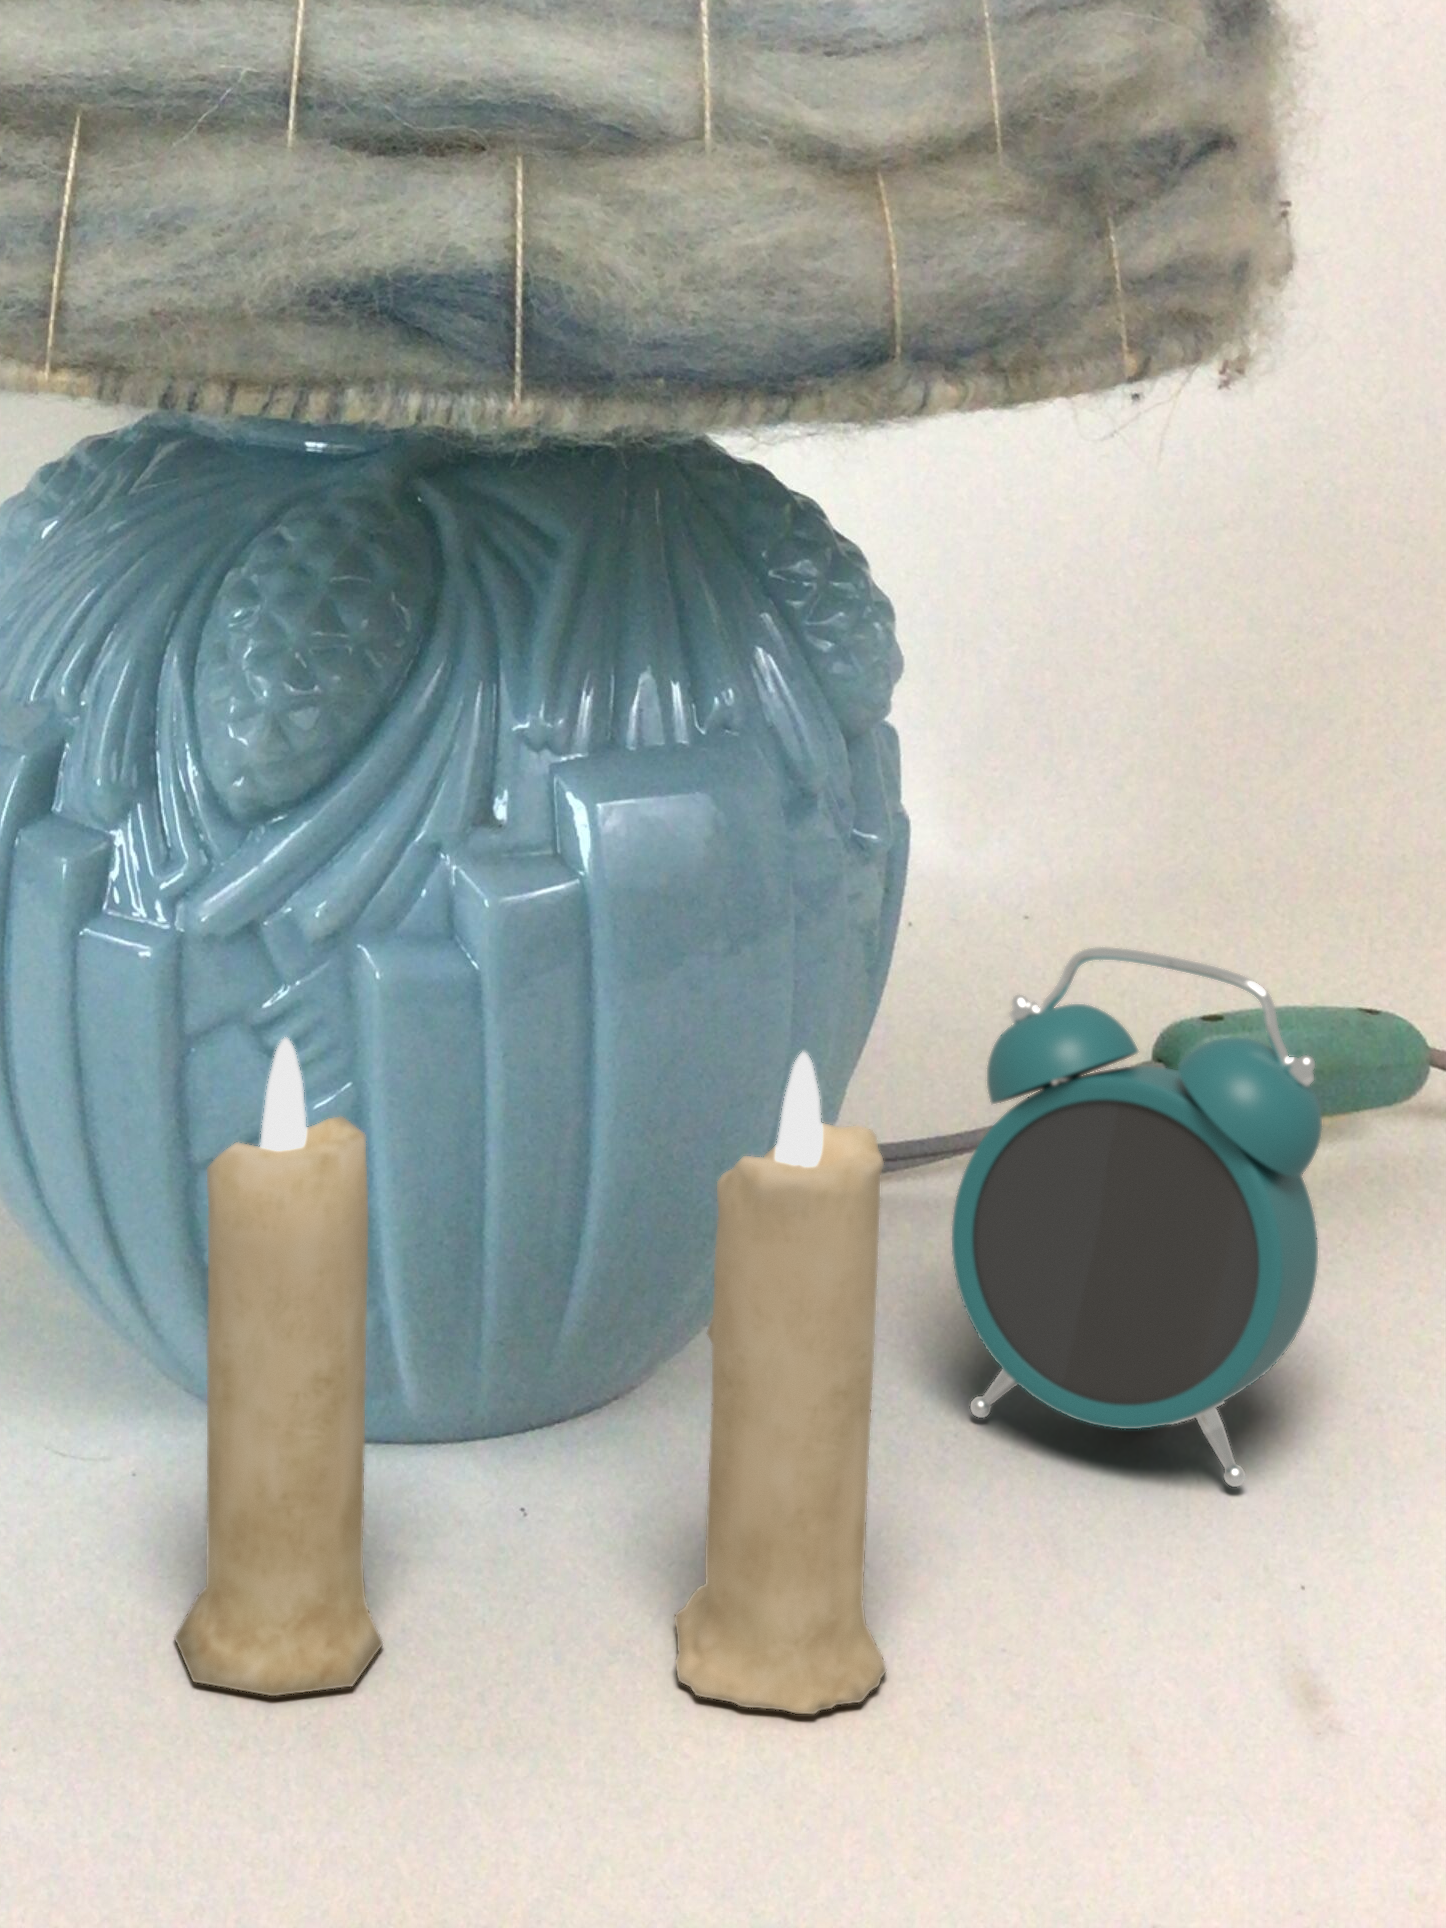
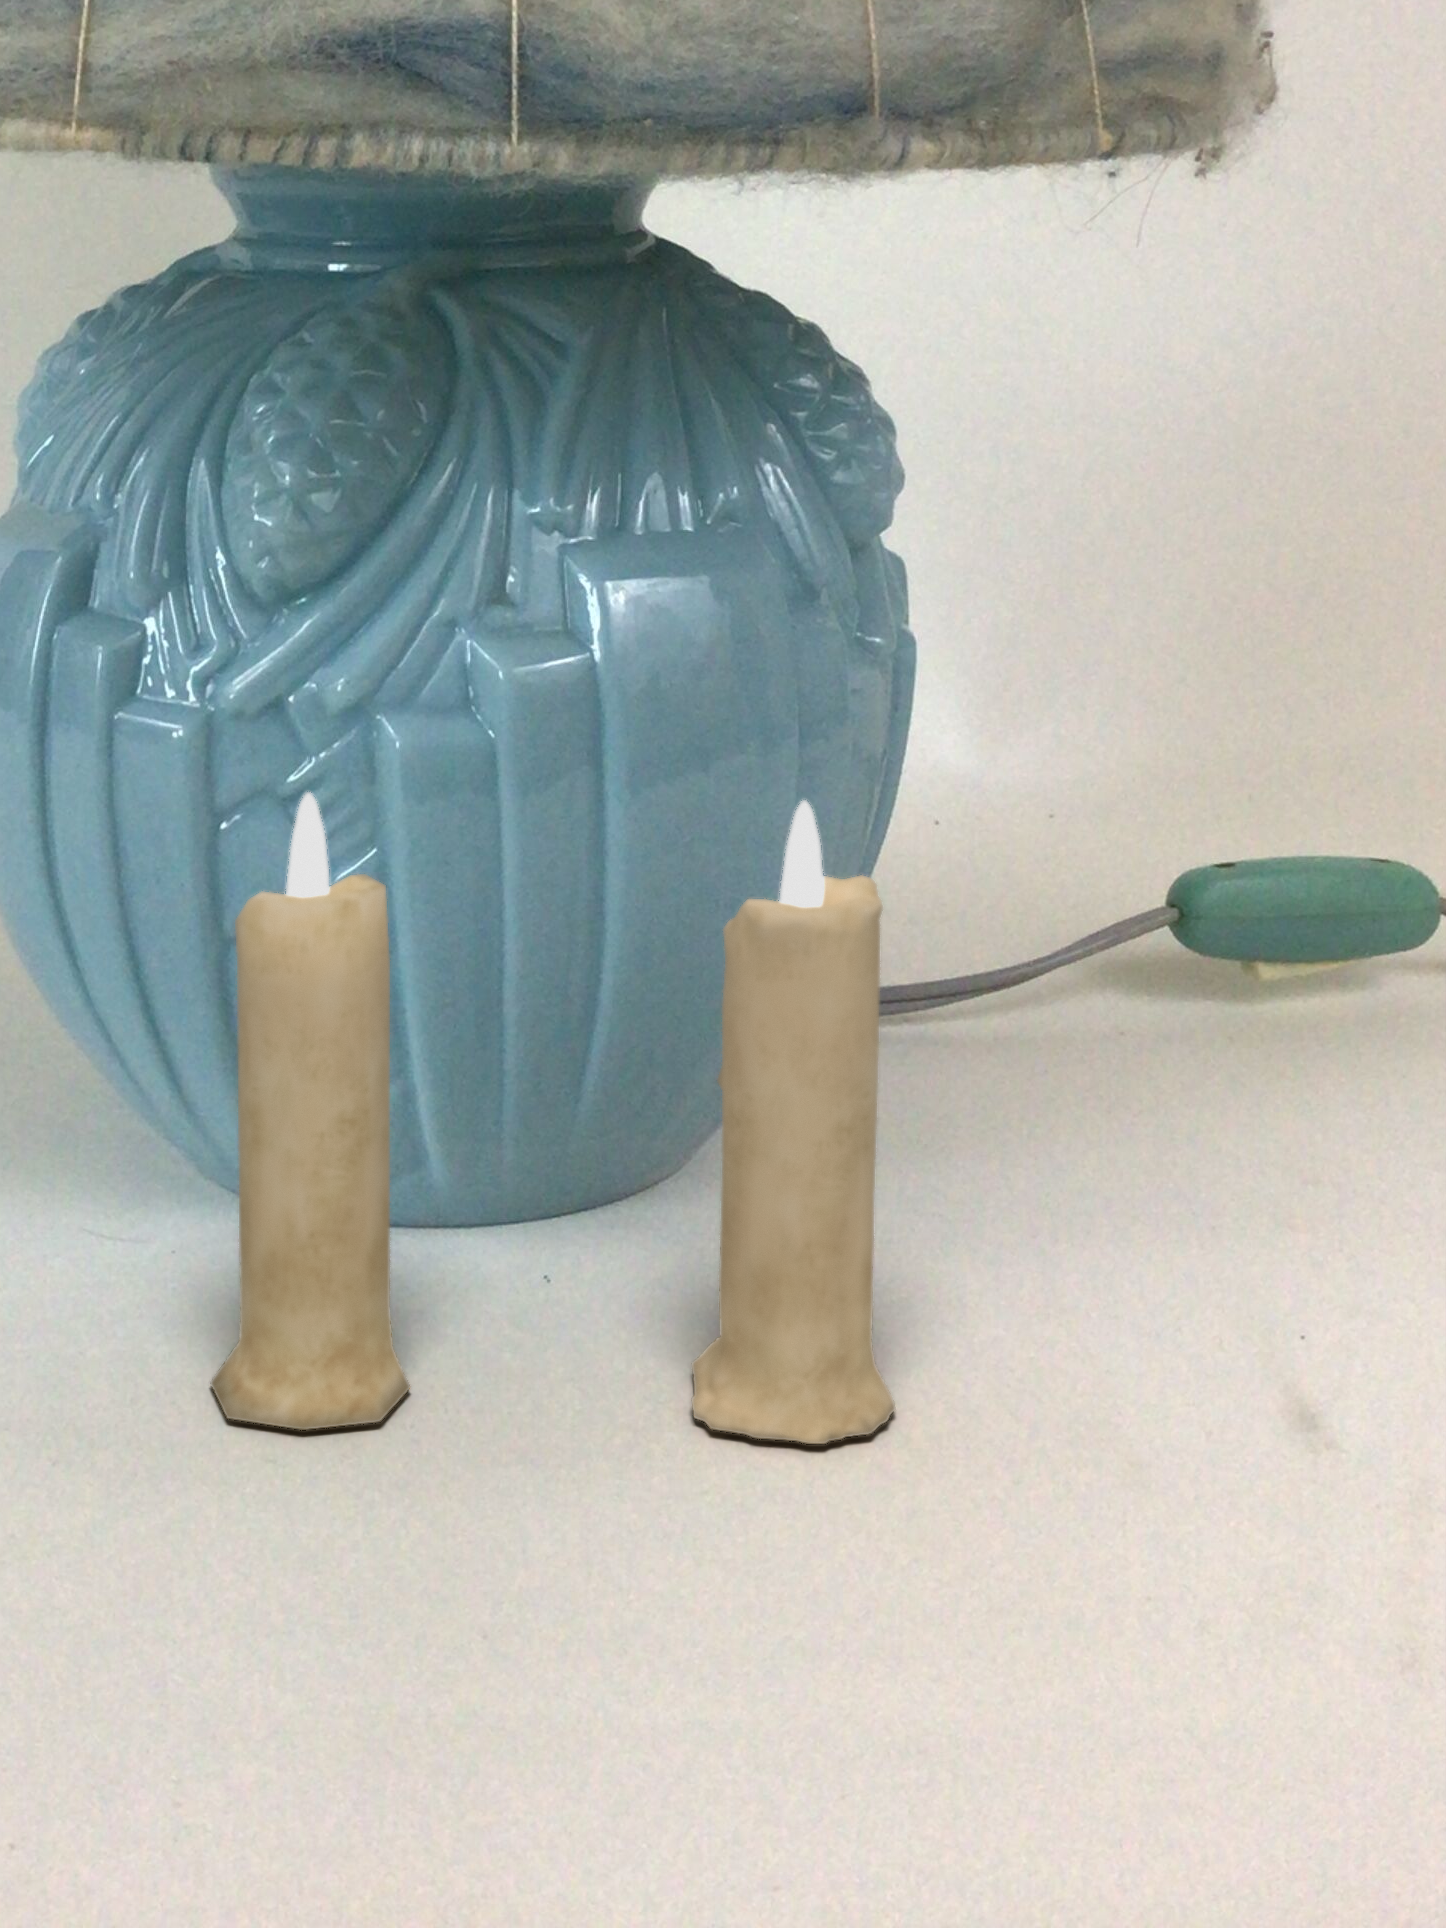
alarm clock: present [952,947,1322,1487] -> none [962,746,1316,1260]

